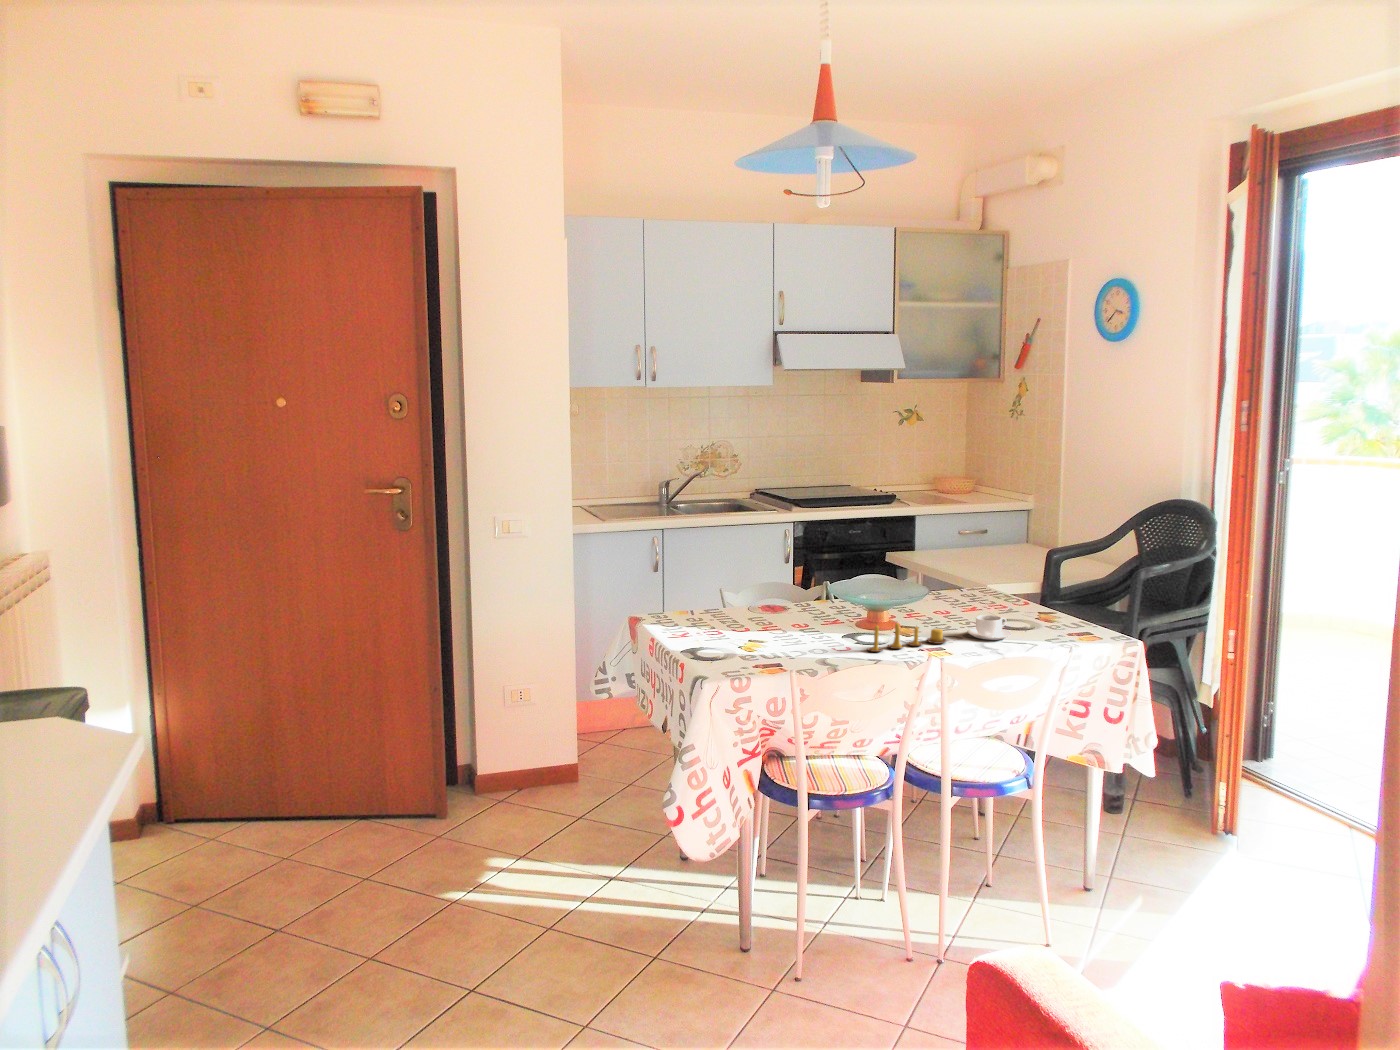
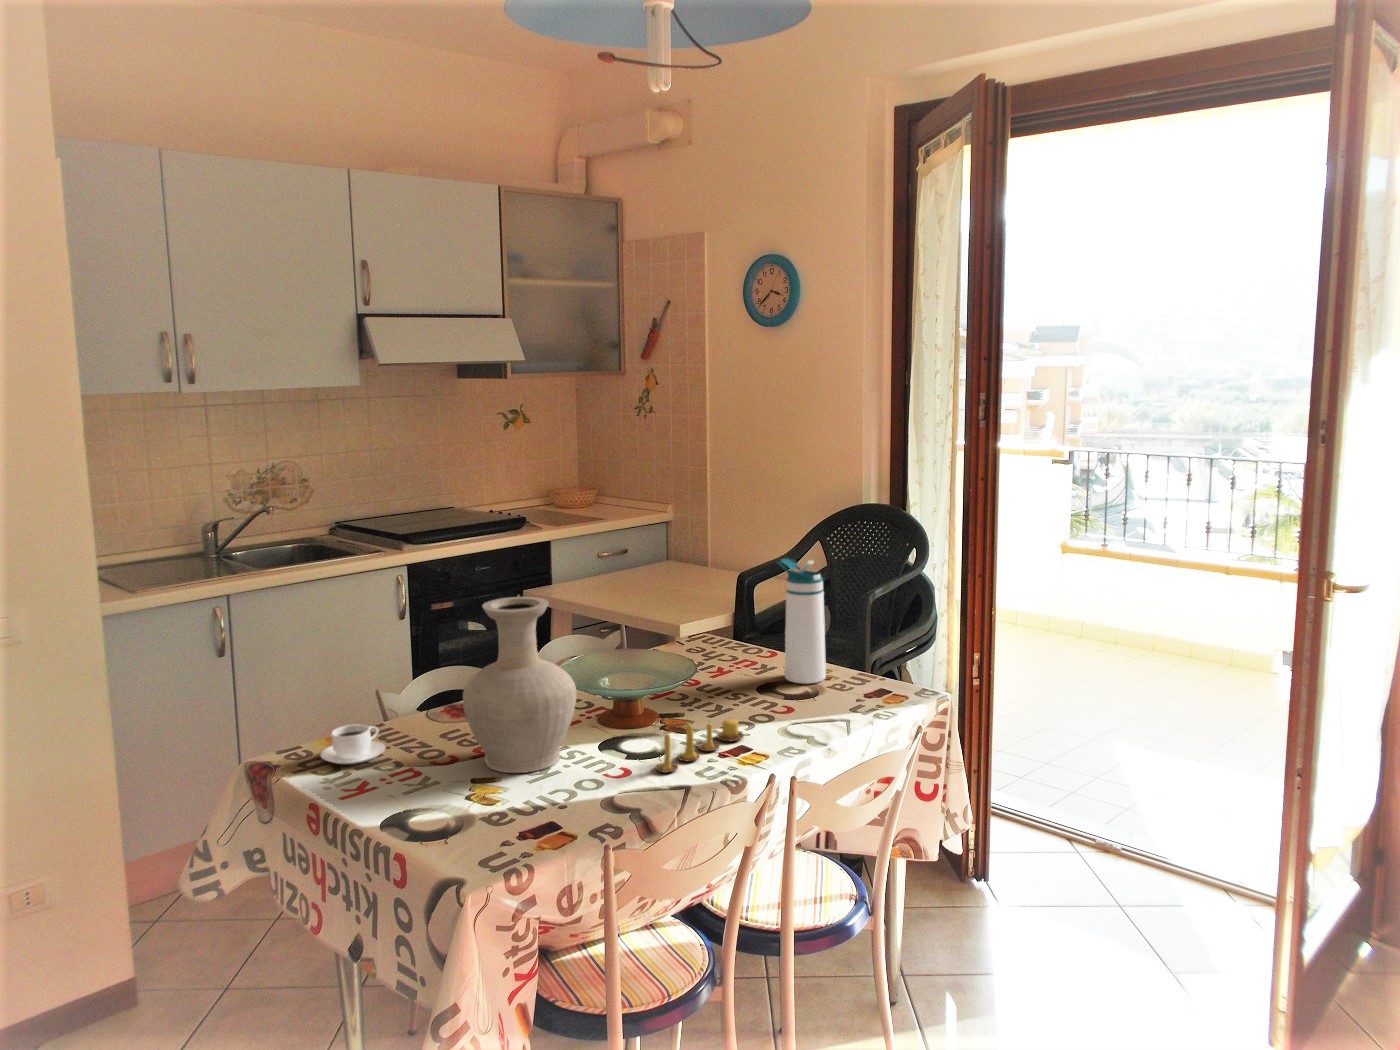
vase: none [751,525,826,640] -> present [463,597,576,773]
water bottle: none [1017,525,1051,623] -> present [777,558,826,684]
coffee cup: present [967,615,1012,640] -> present [321,724,386,764]

